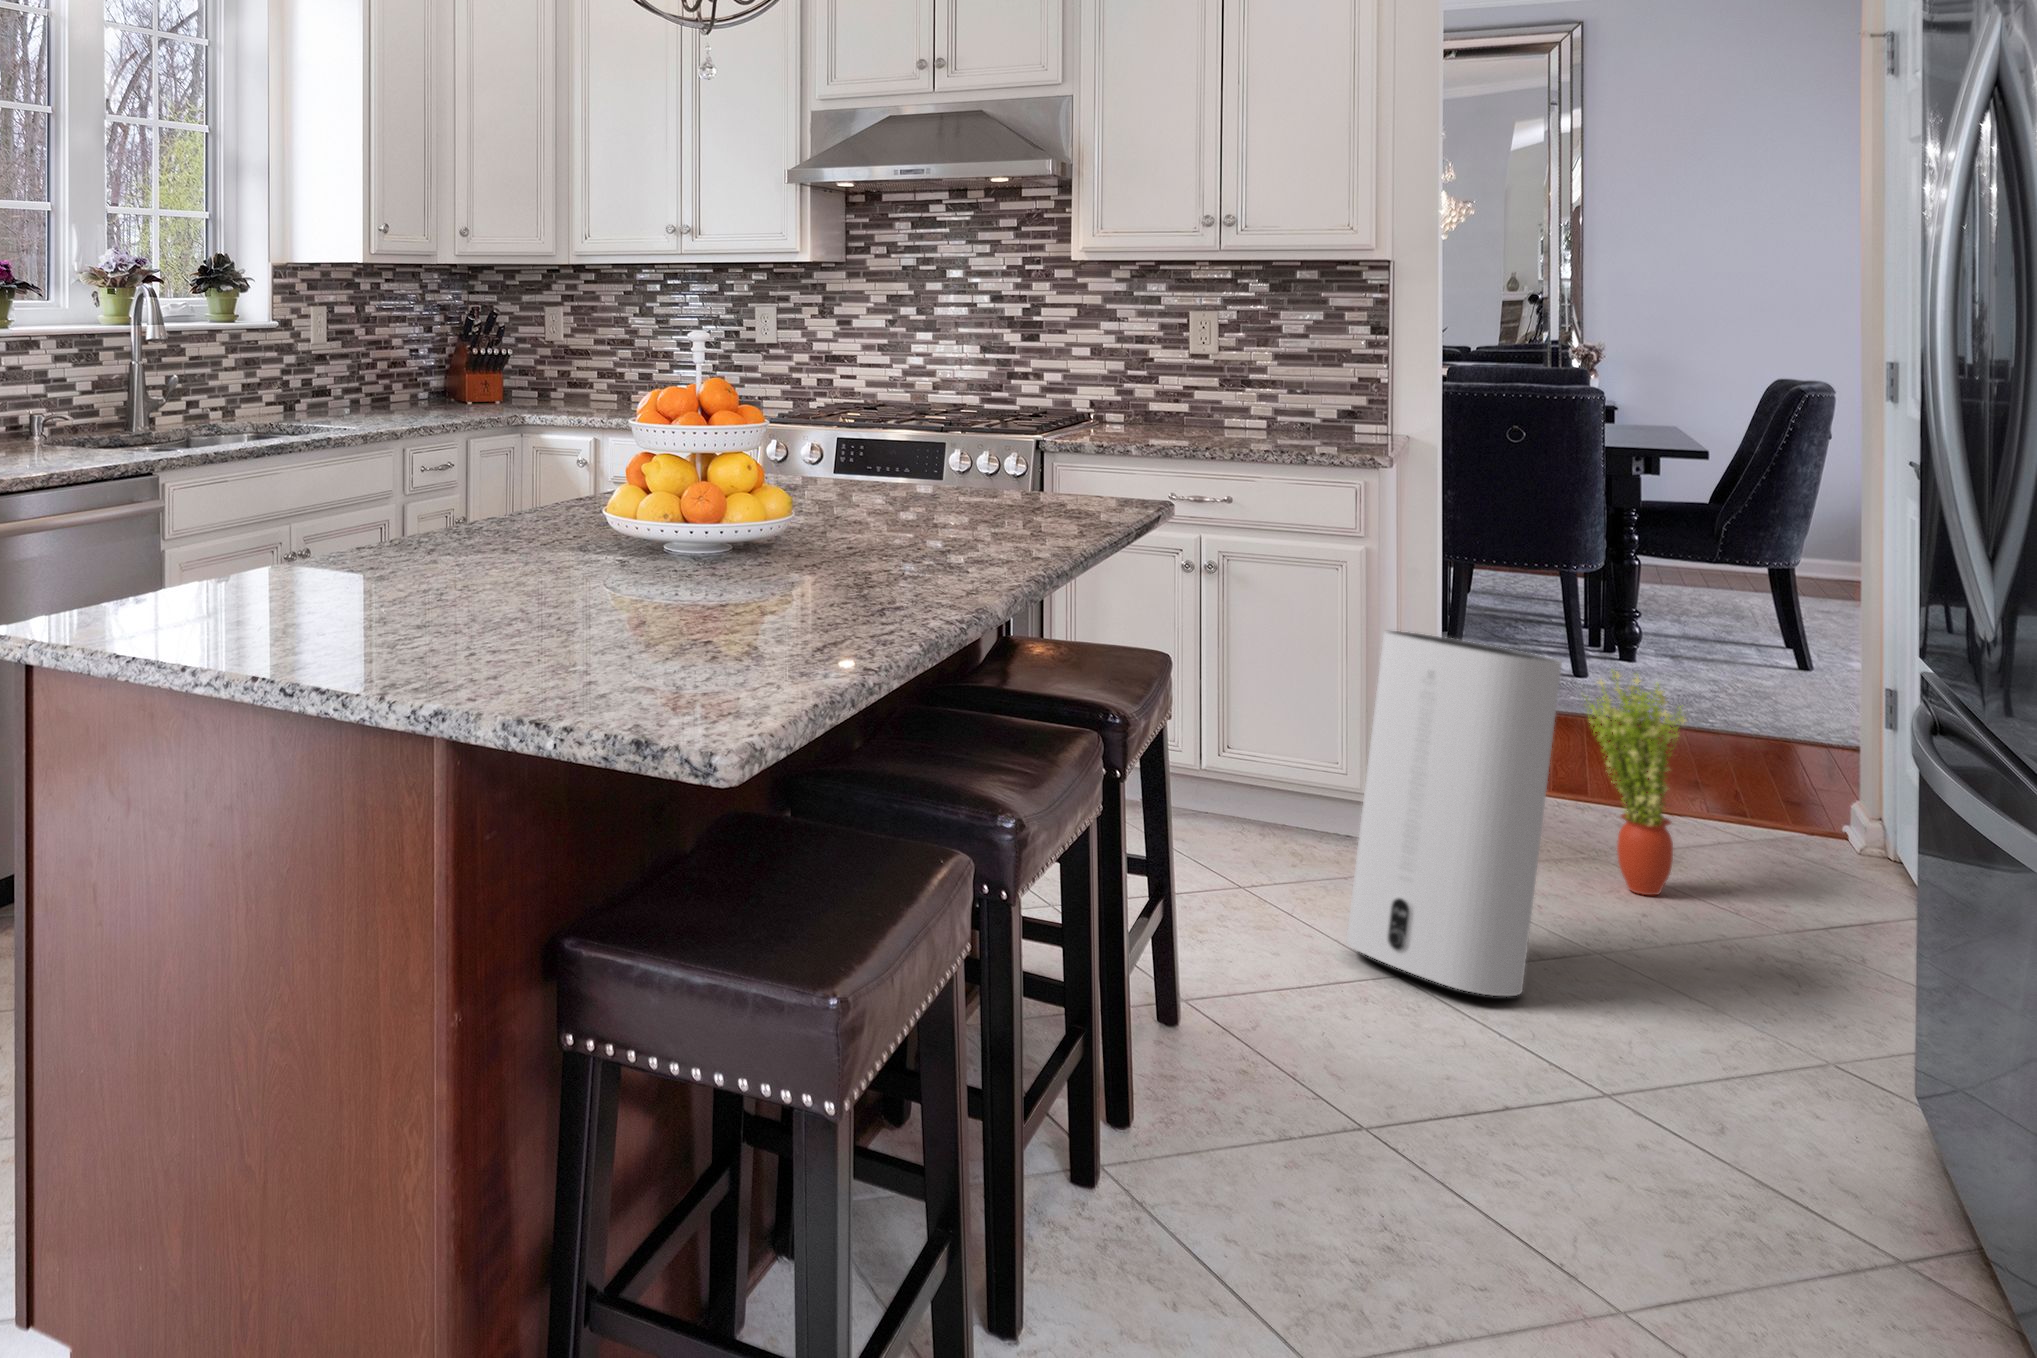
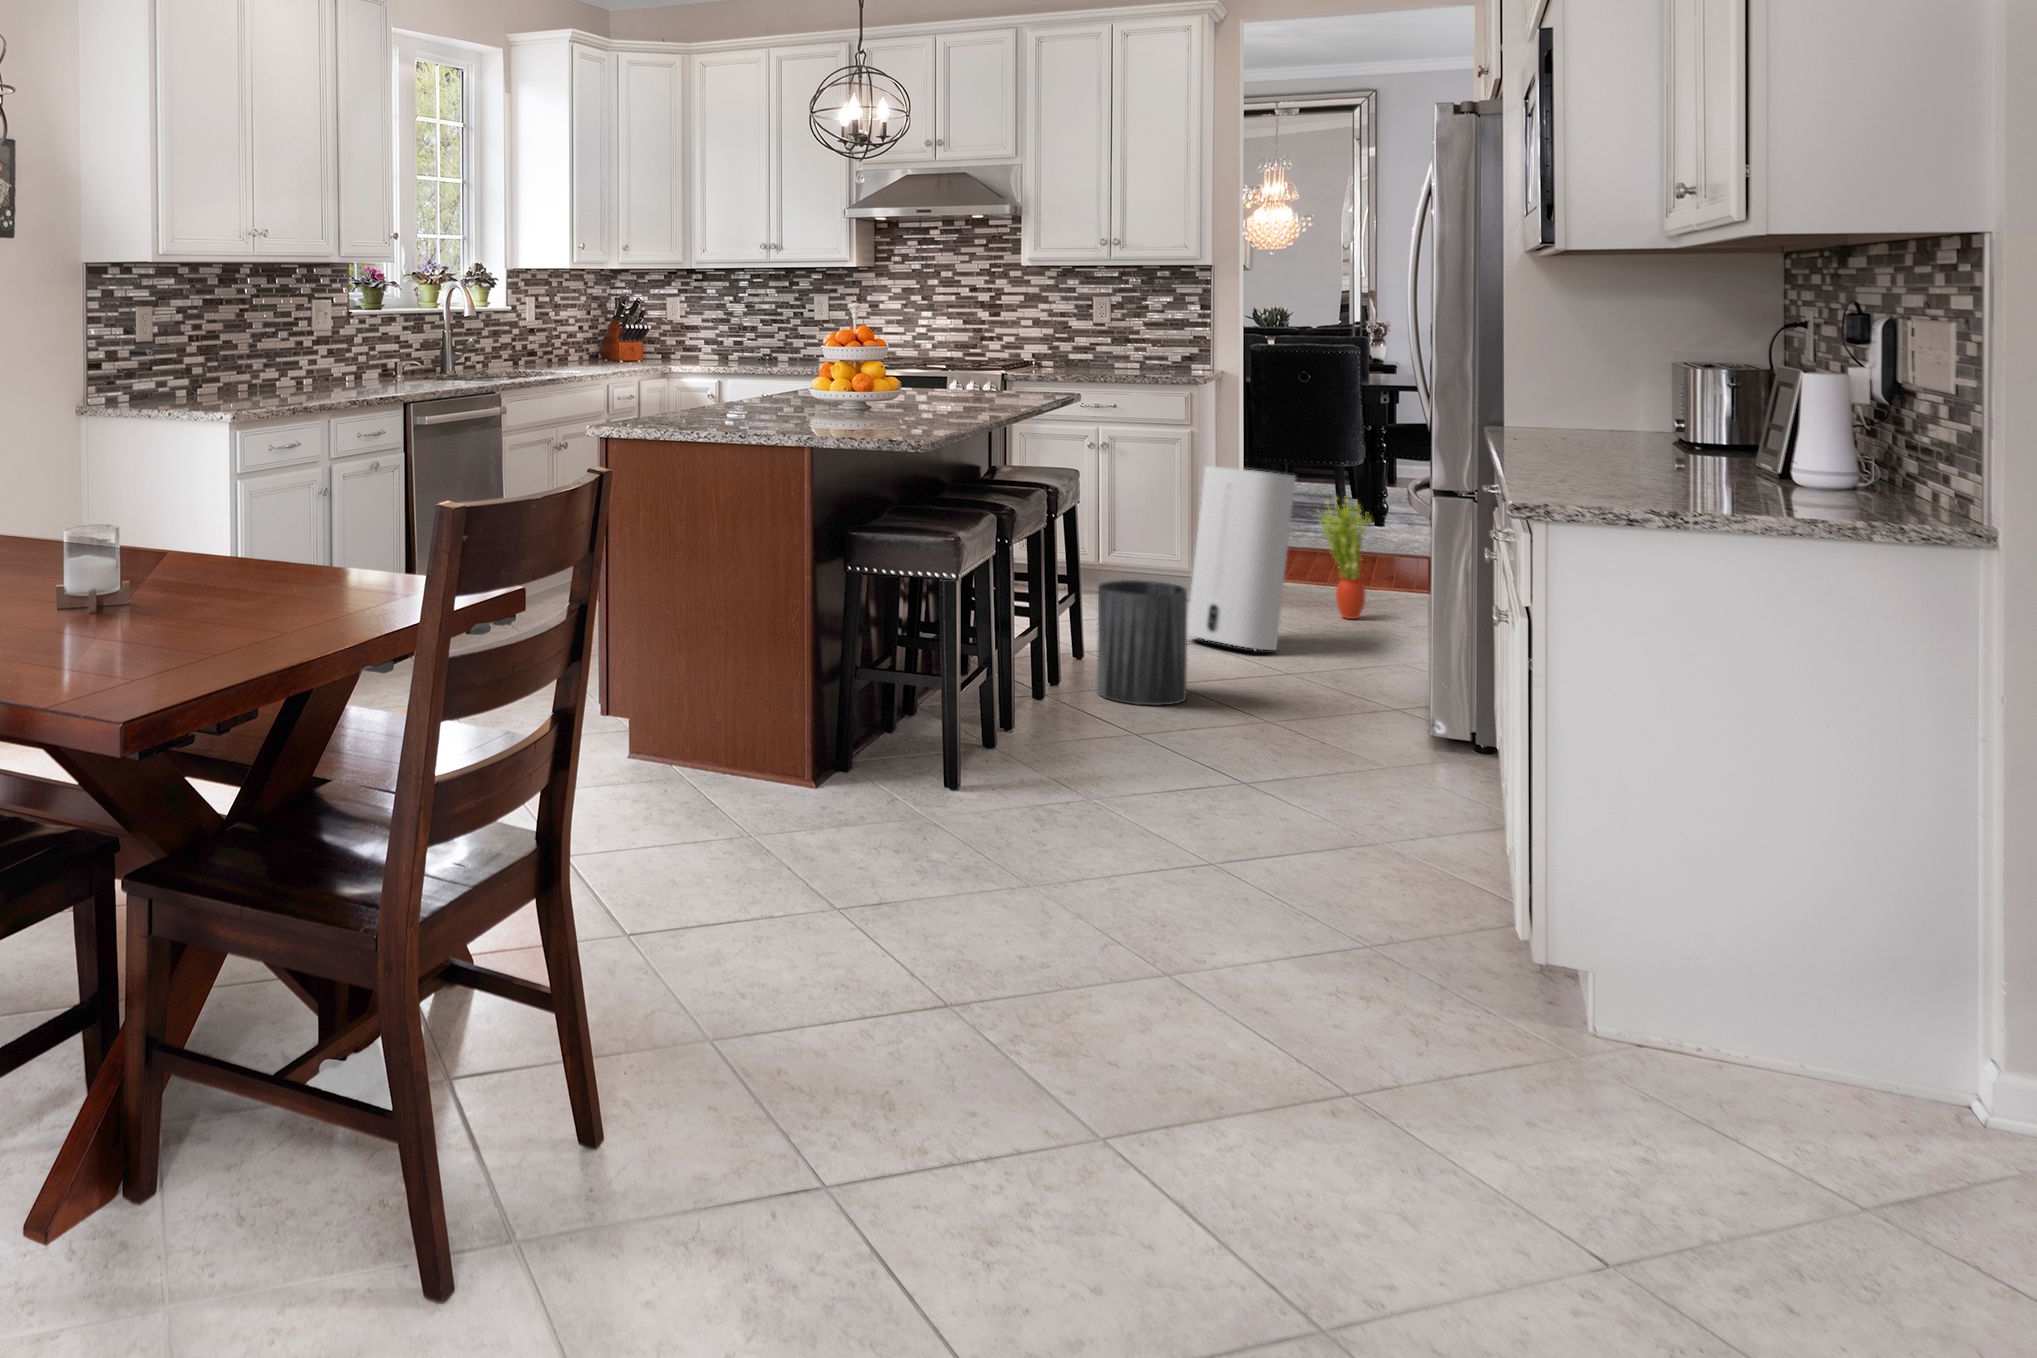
trash can: none [1166,897,1356,1192] -> present [1097,580,1187,705]

